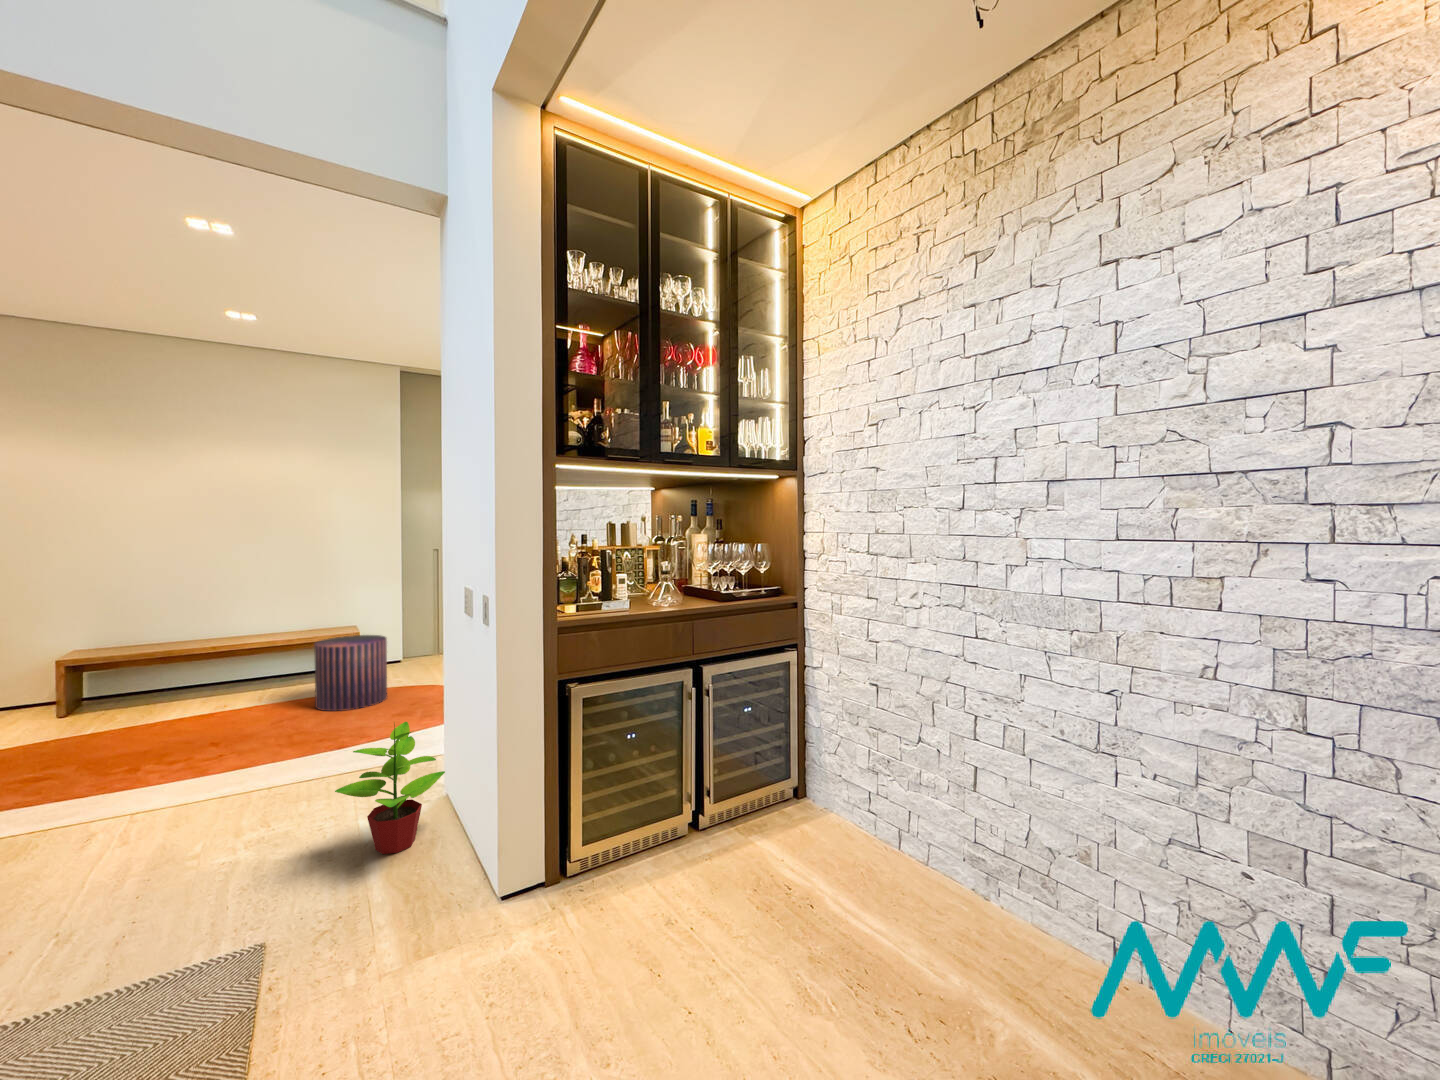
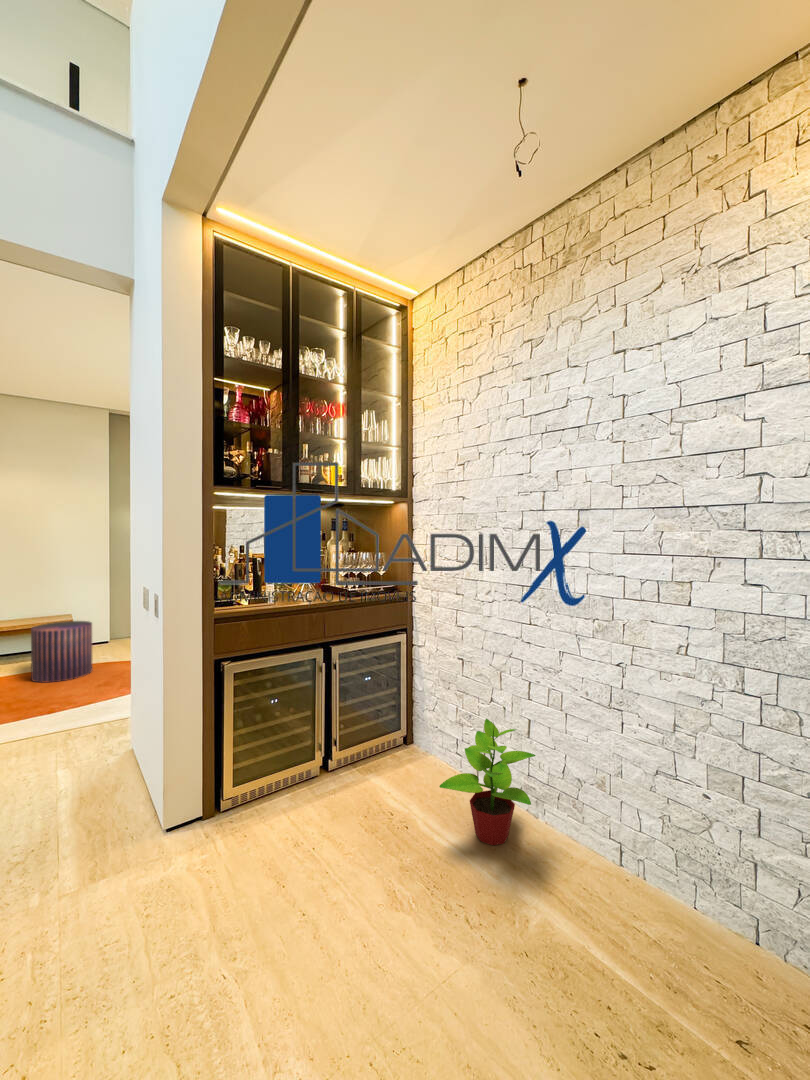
potted plant: present [335,722,445,854] -> present [439,719,536,845]

